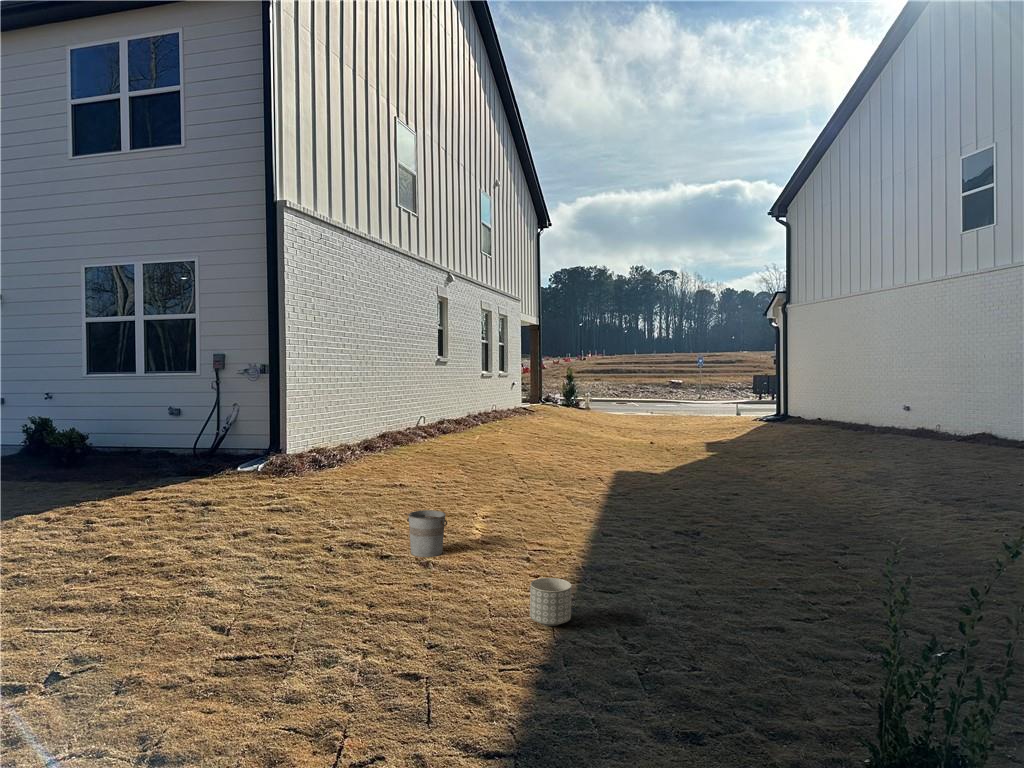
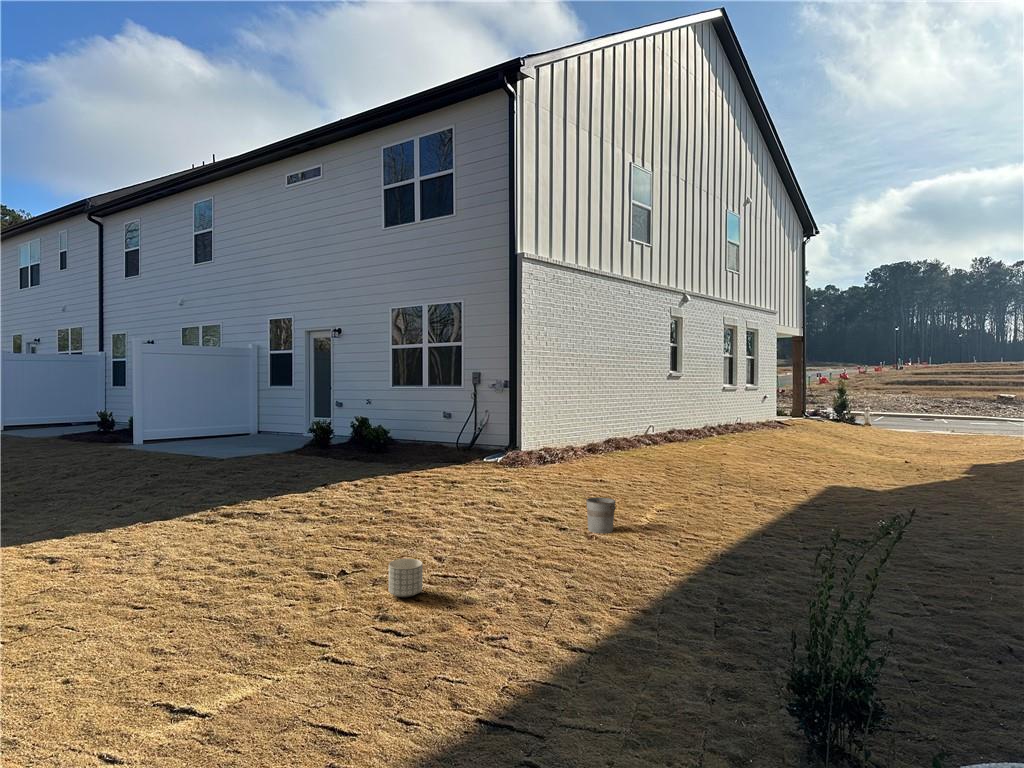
planter: present [530,578,572,626] -> present [389,559,423,598]

